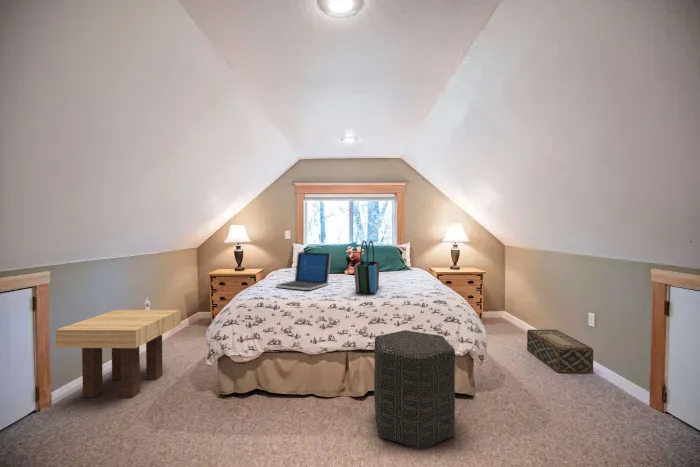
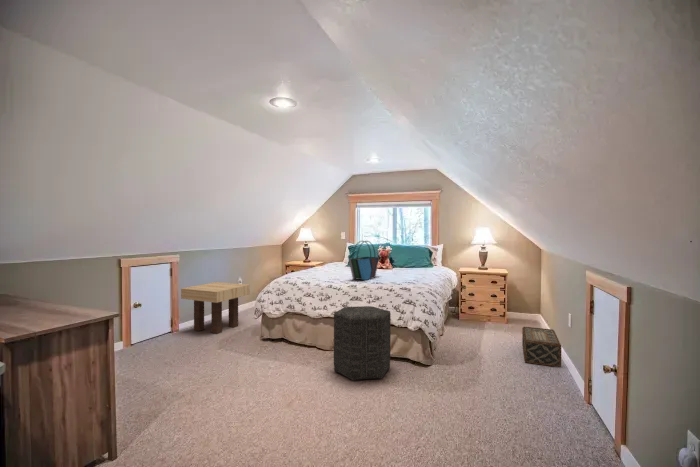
laptop: present [276,252,331,290] -> none [307,249,347,276]

